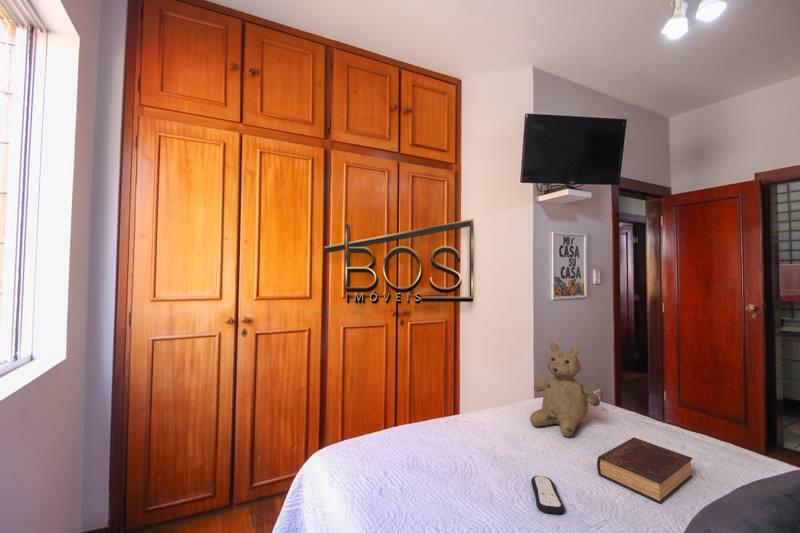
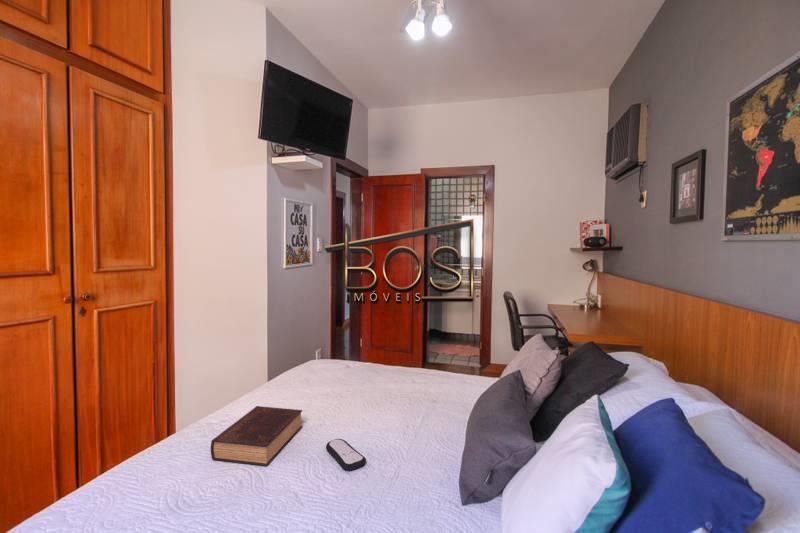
teddy bear: present [530,343,600,437] -> none [293,310,357,398]
book: present [597,437,693,503] -> present [211,406,303,466]

